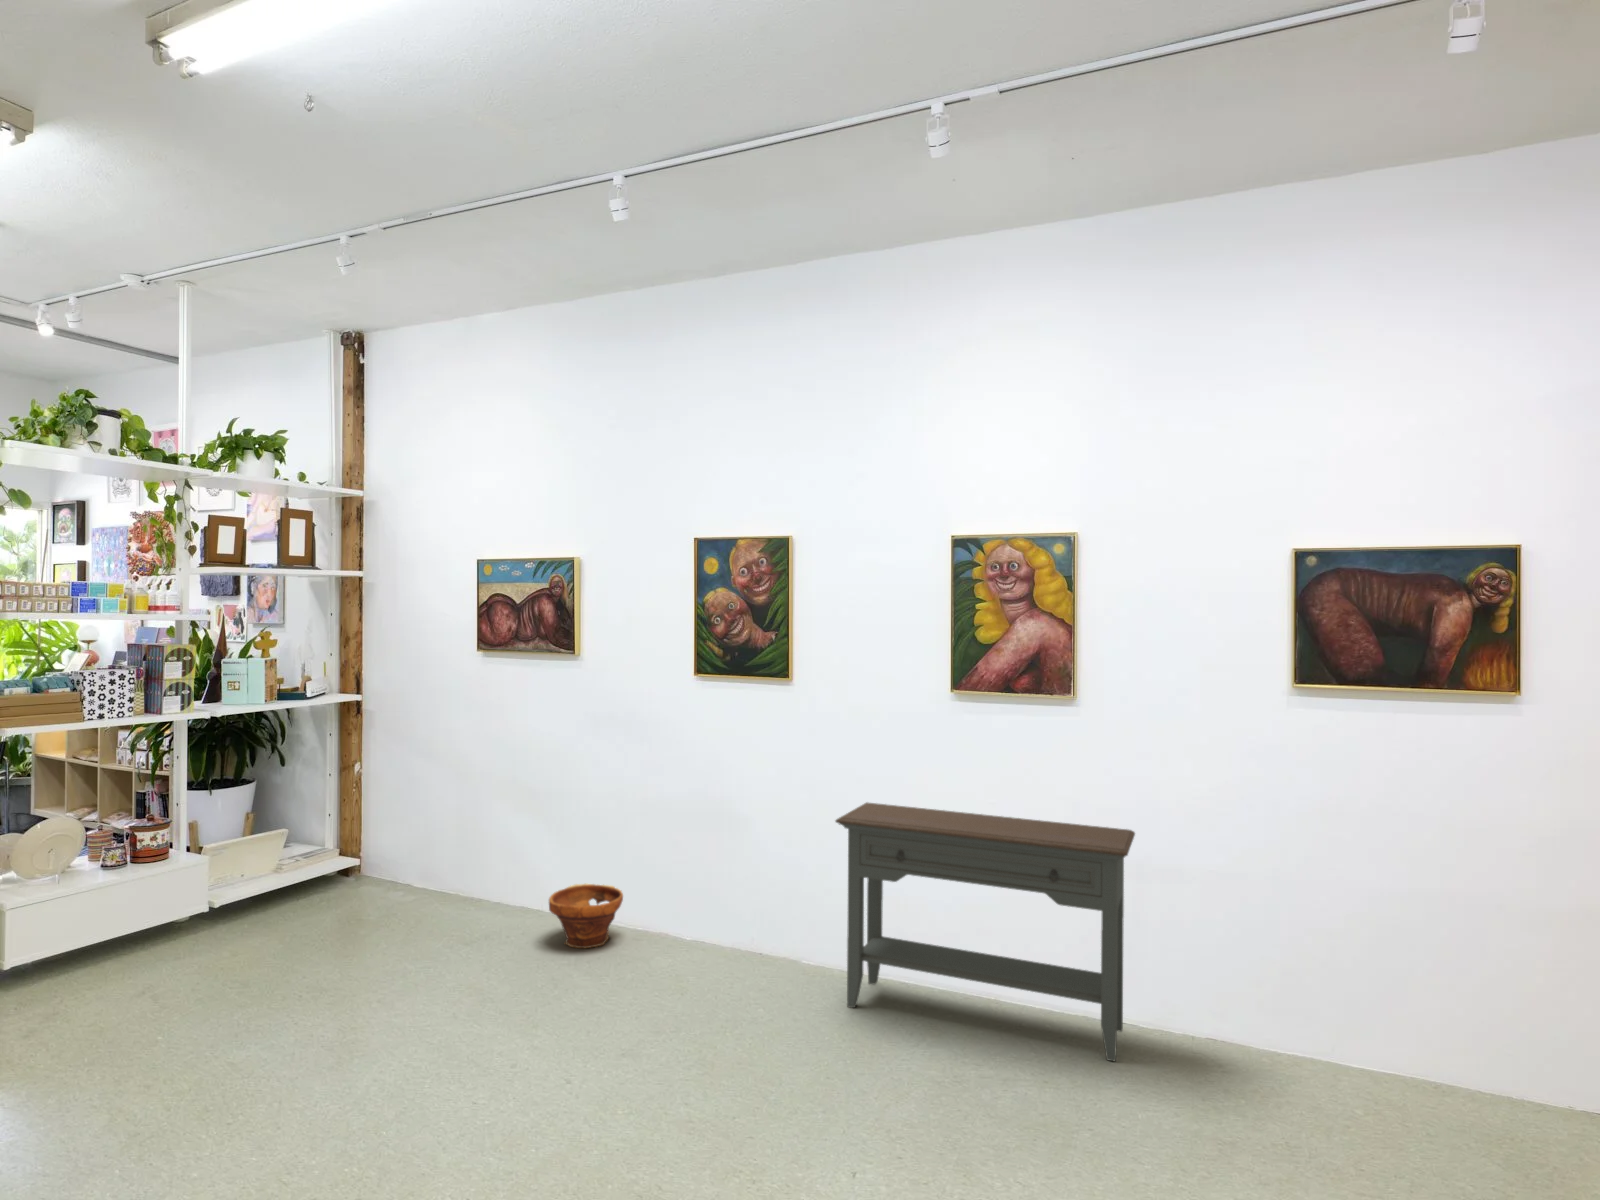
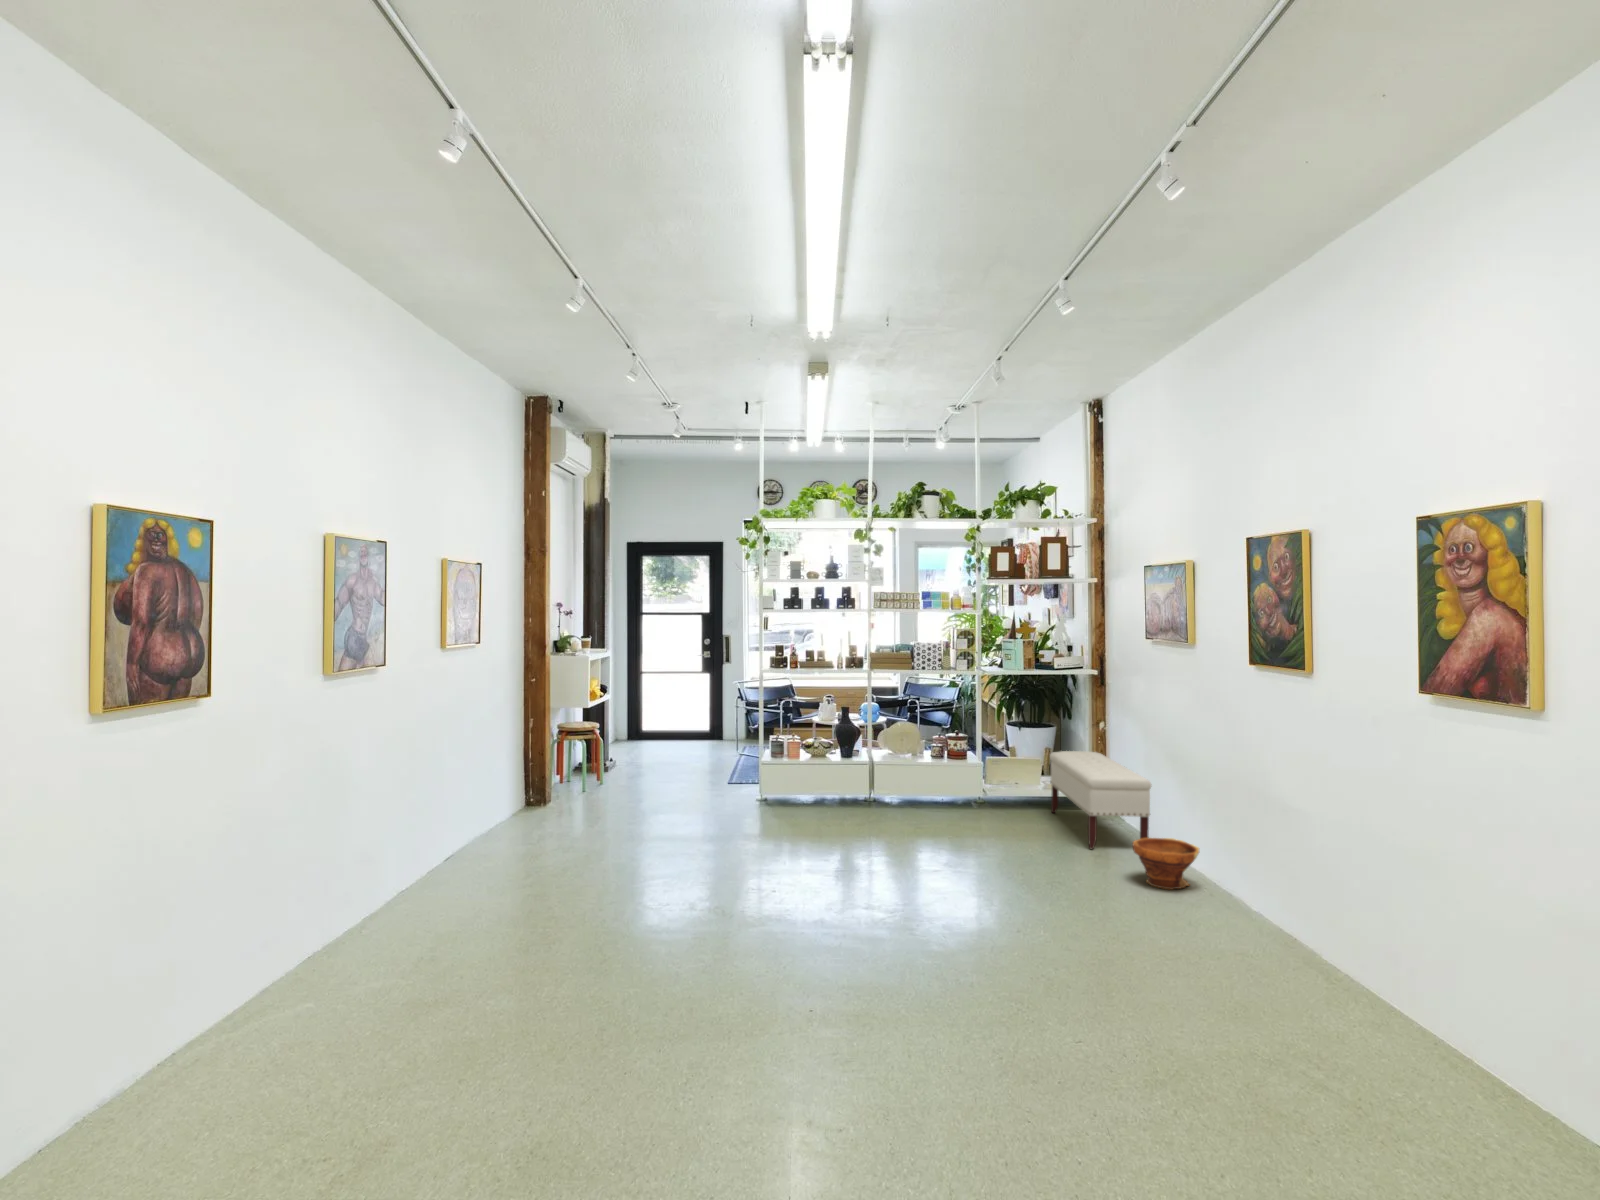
bench: none [312,801,508,930] -> present [1050,751,1151,849]
console table: present [836,803,1135,1061] -> none [1265,802,1578,1143]

